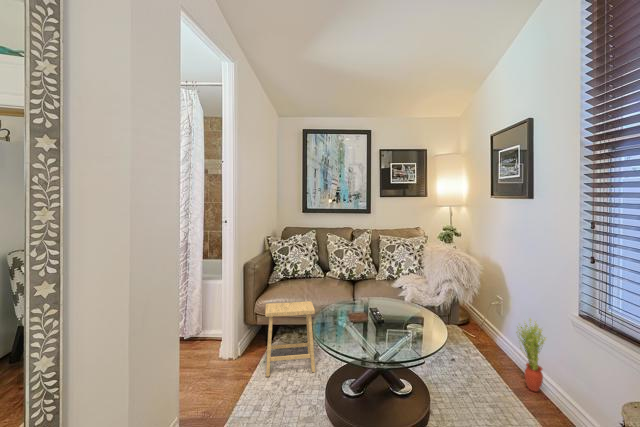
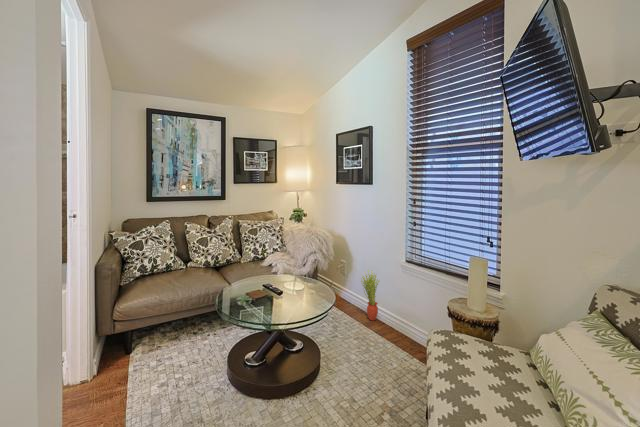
footstool: present [265,301,315,377] -> none [135,291,203,384]

